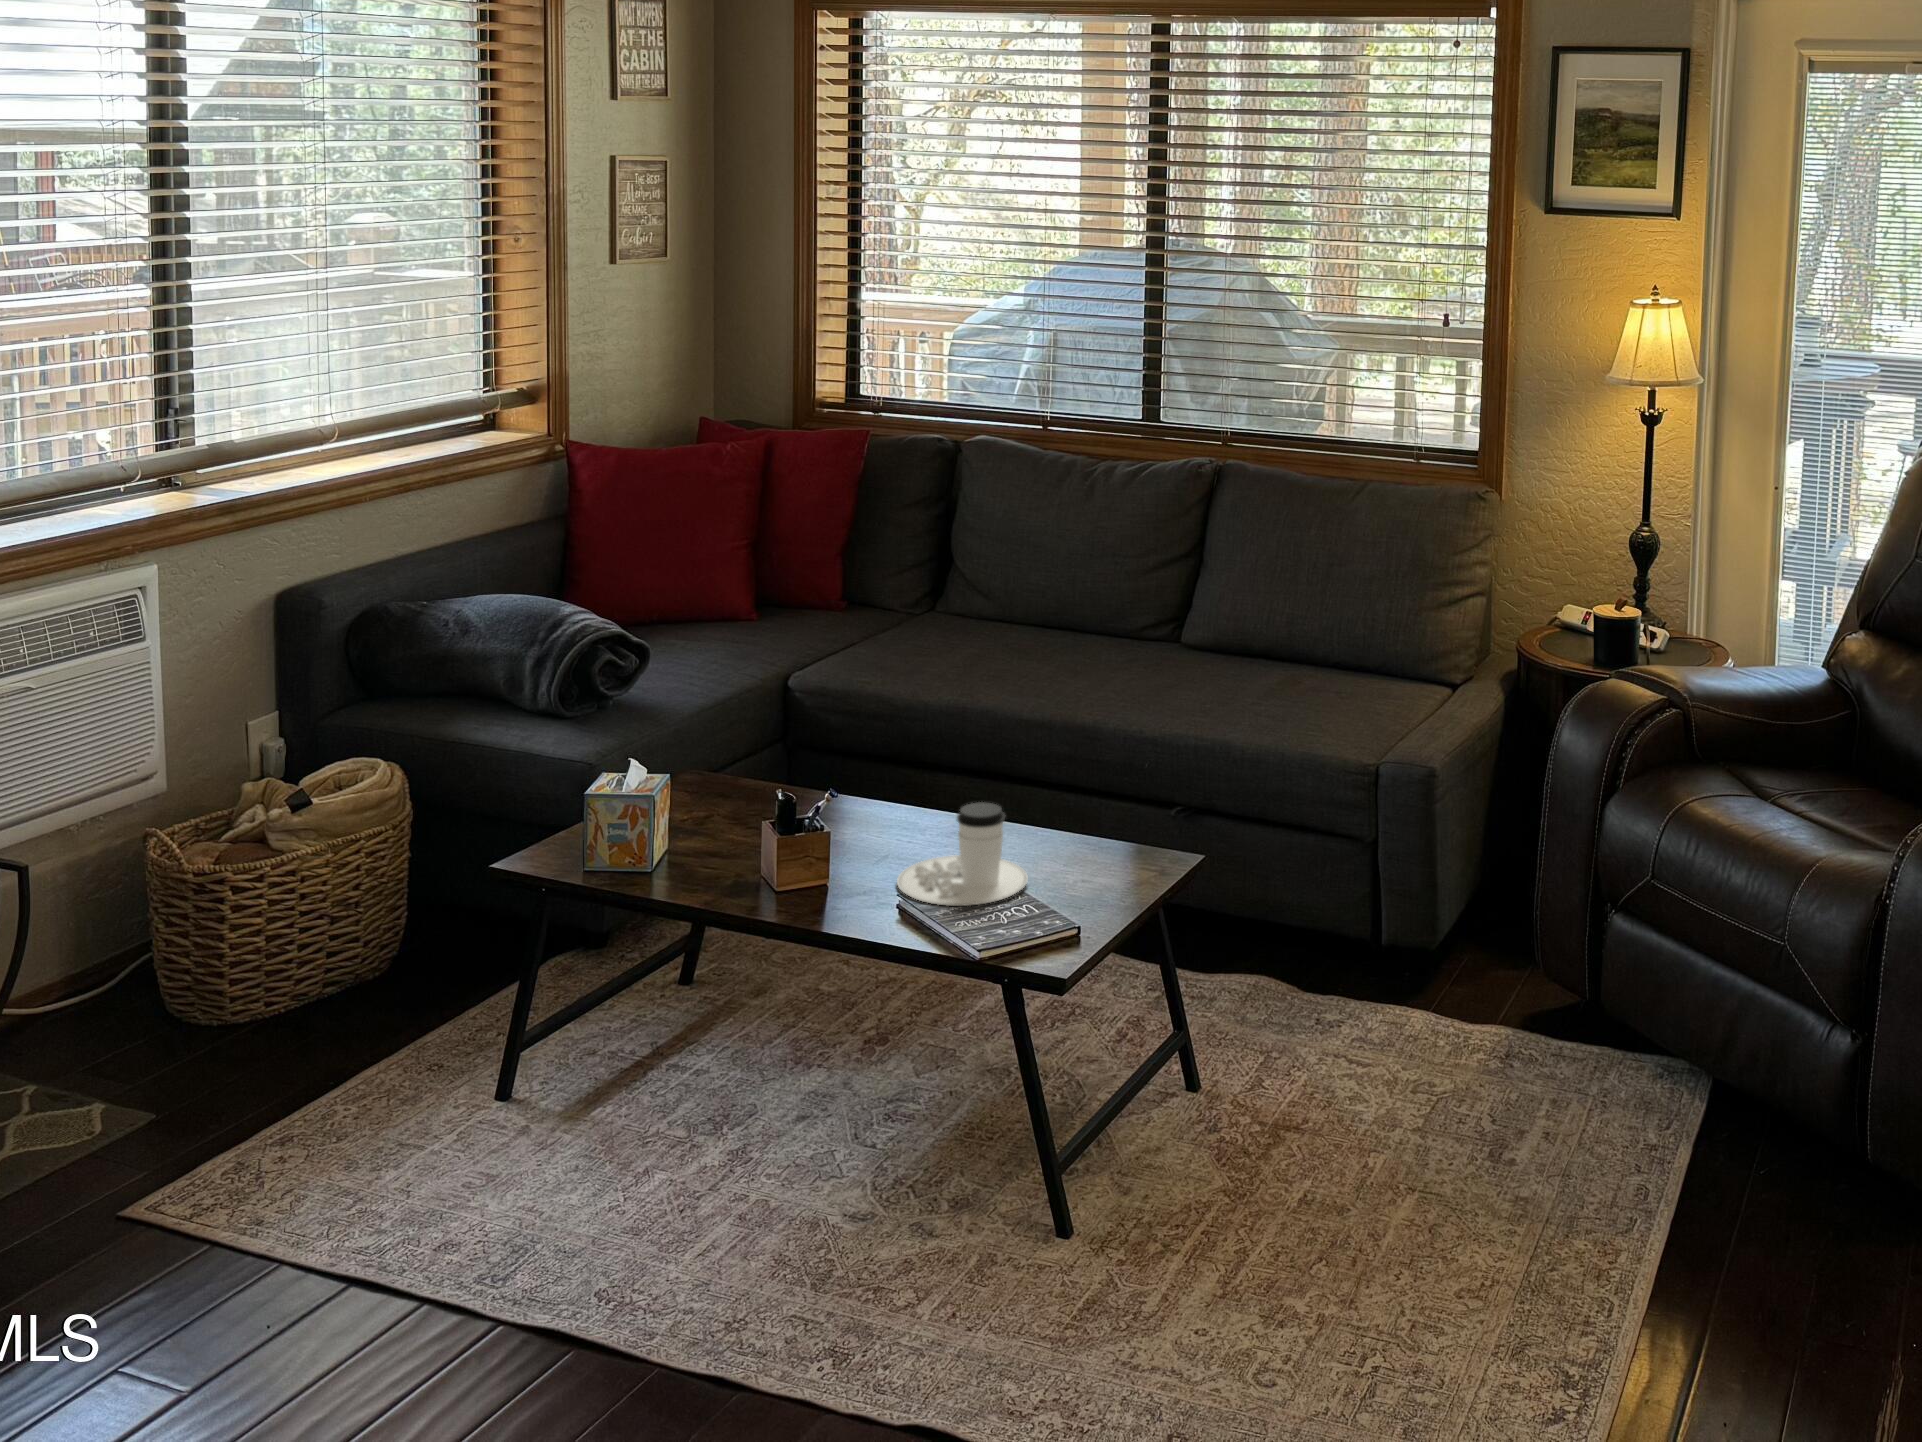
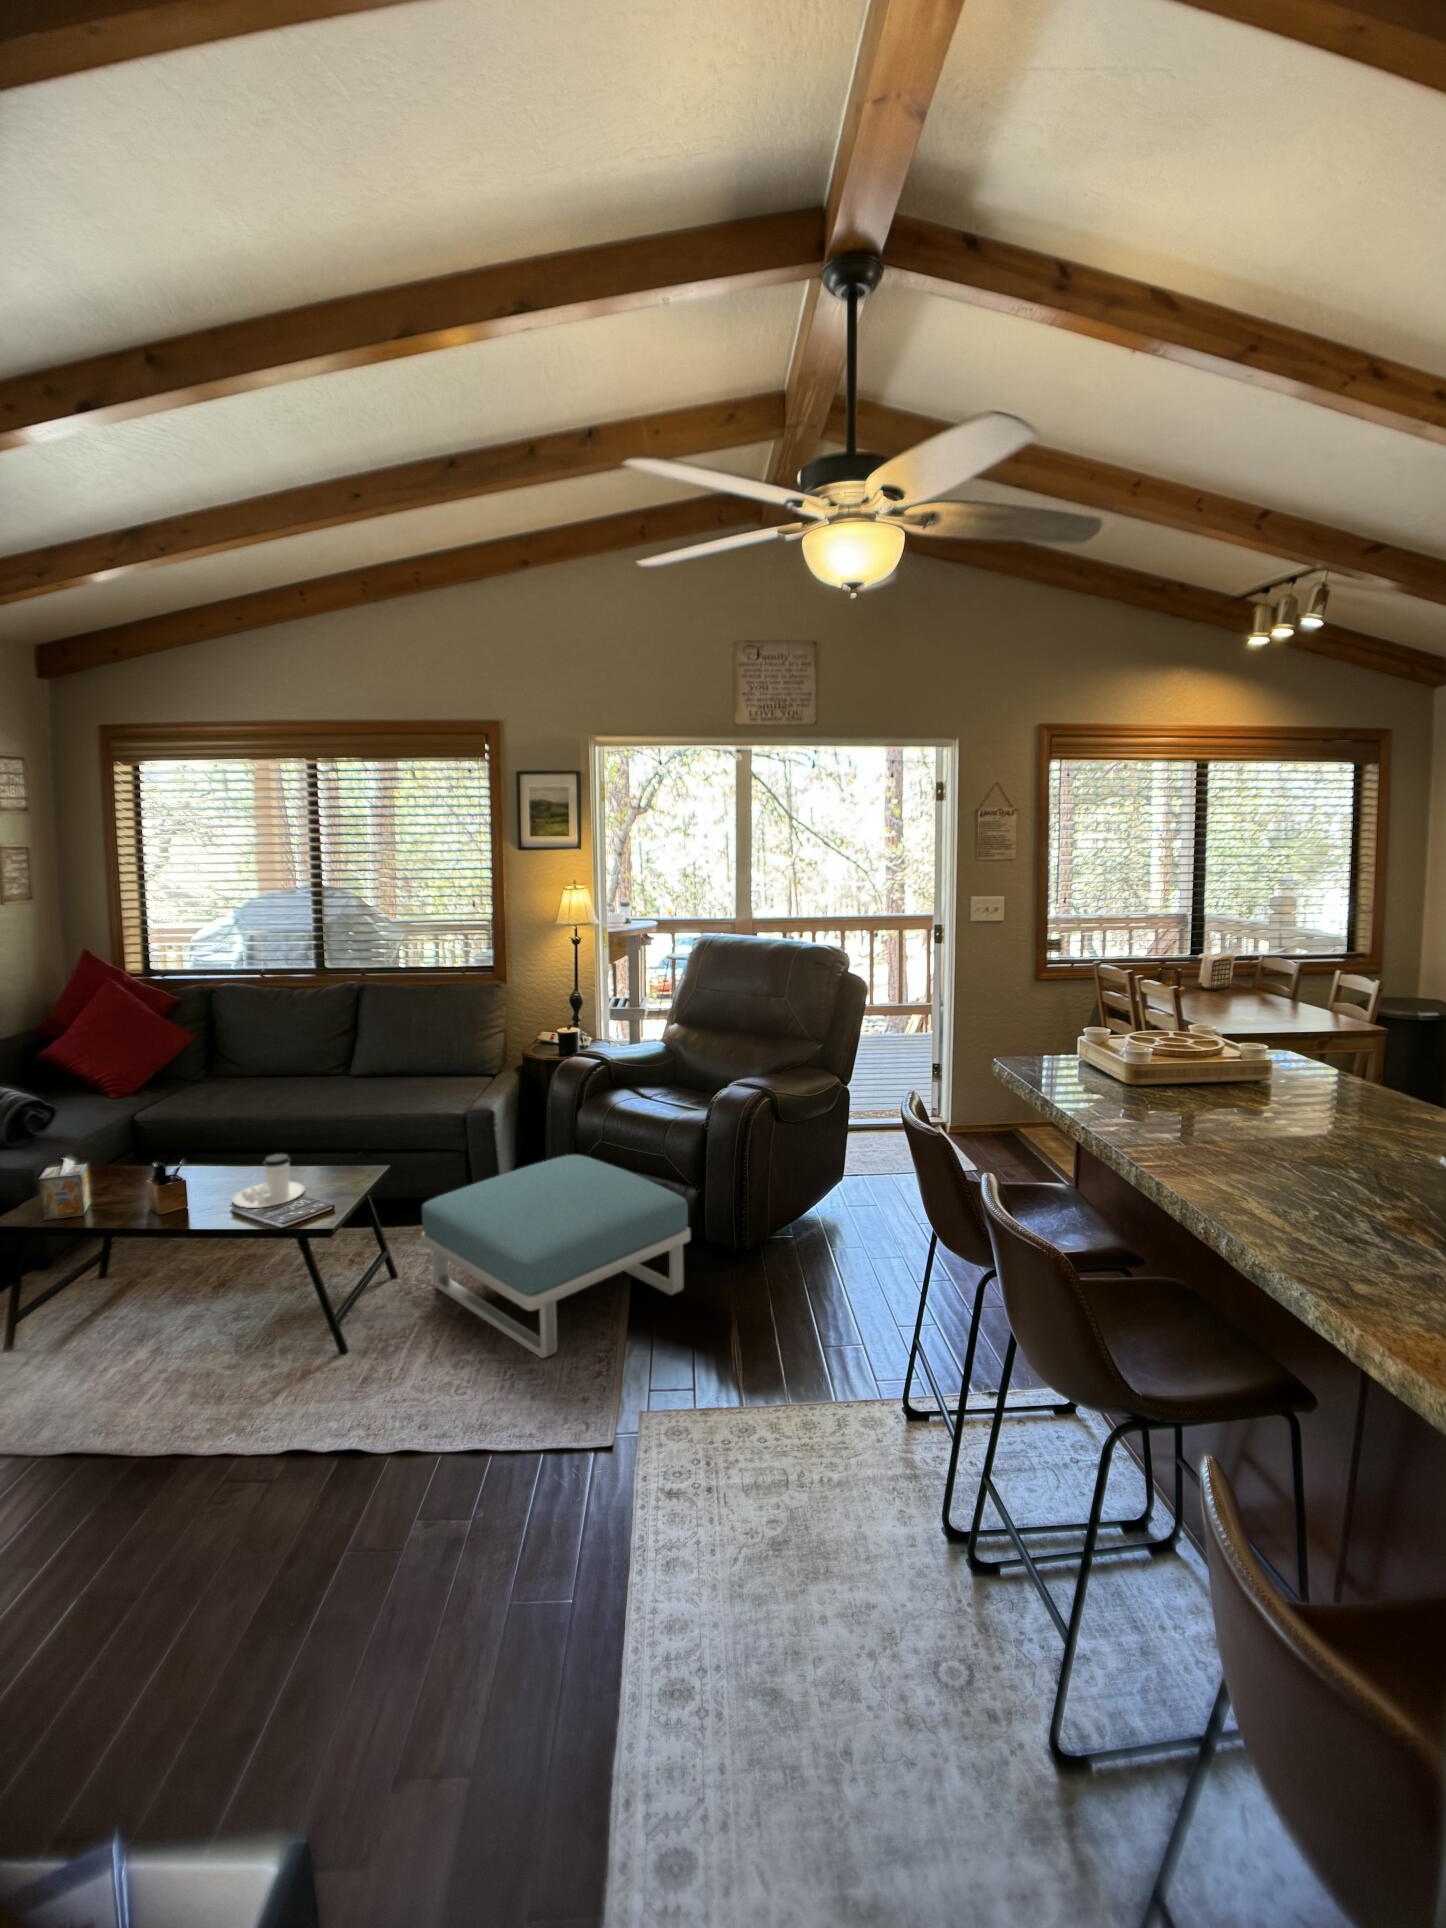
footstool: none [1243,901,1831,1357] -> present [421,1155,690,1358]

